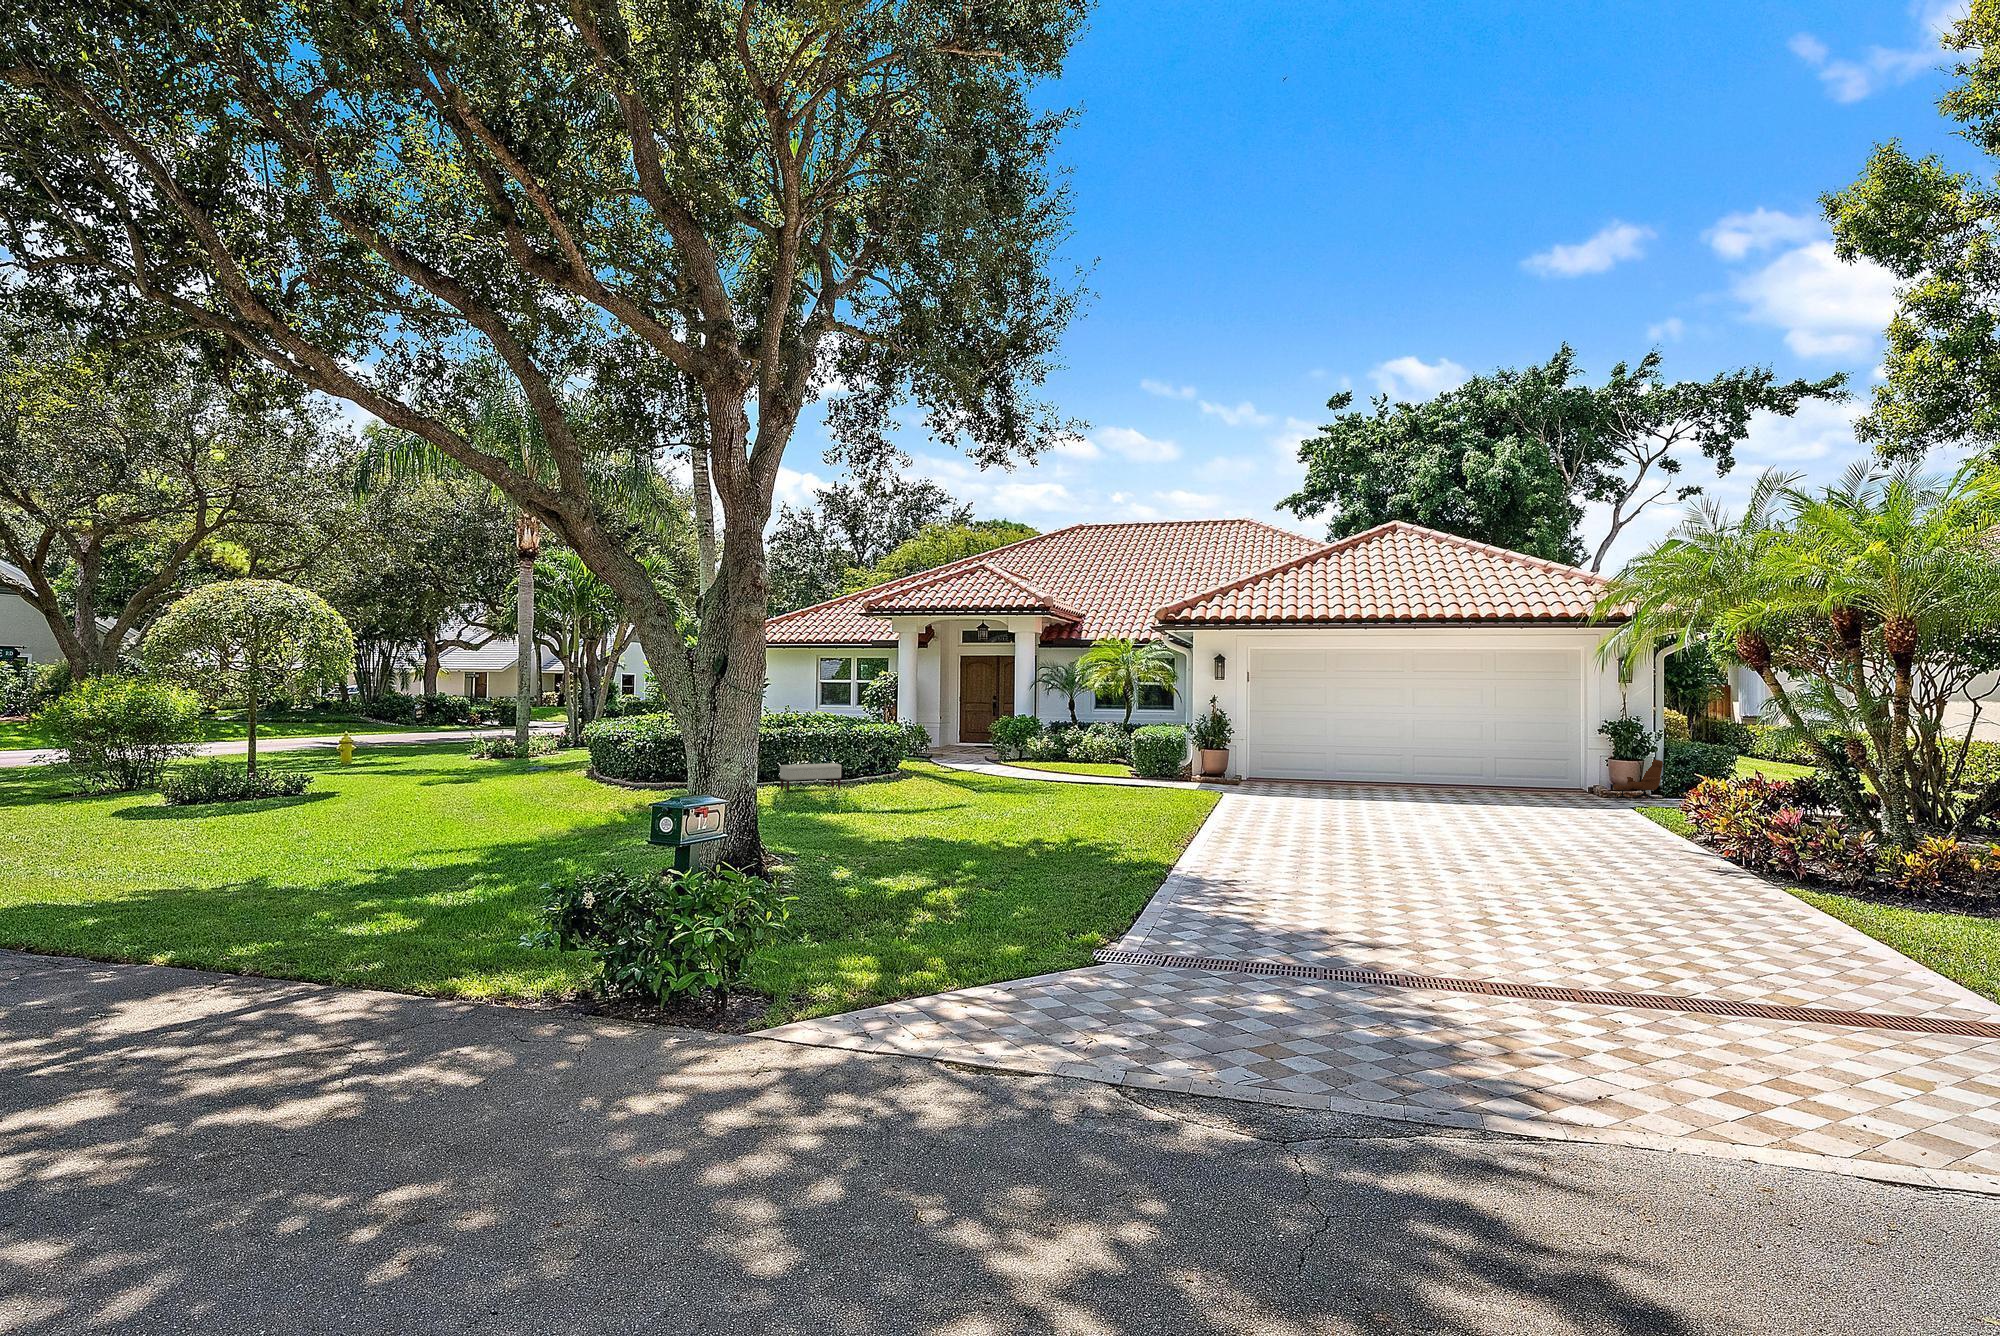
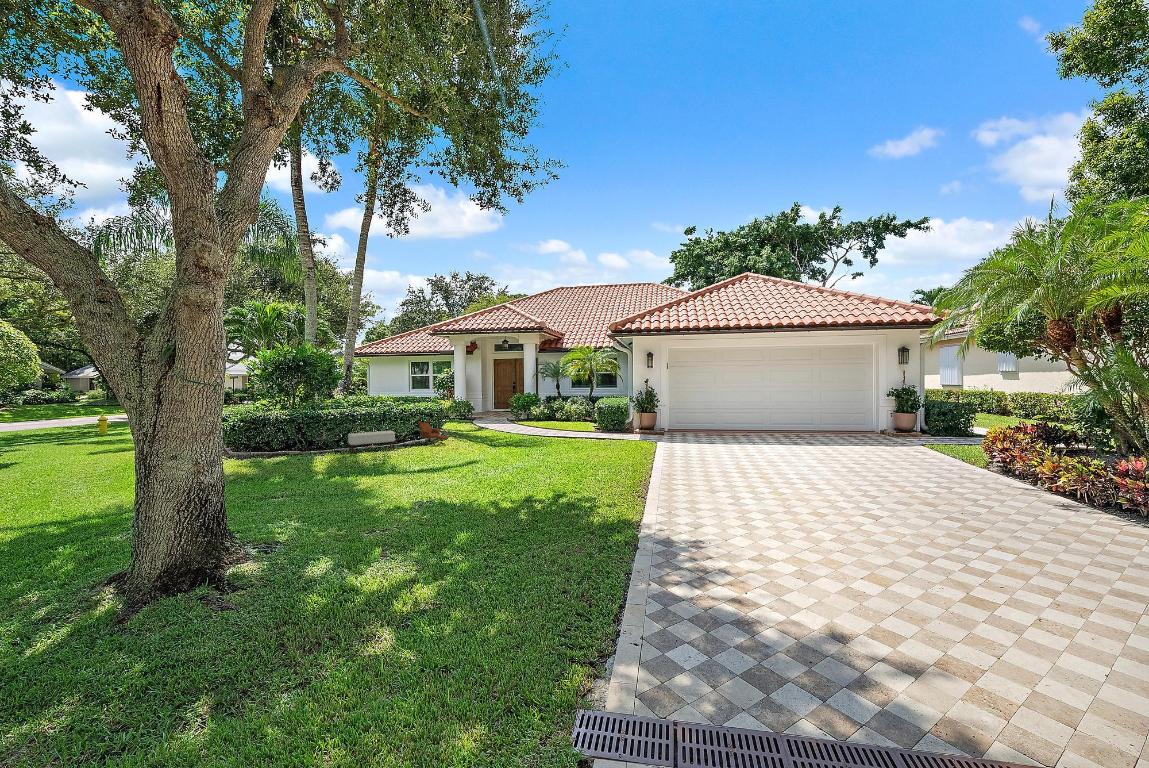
lounge chair: present [1613,760,1663,801] -> present [418,420,447,445]

